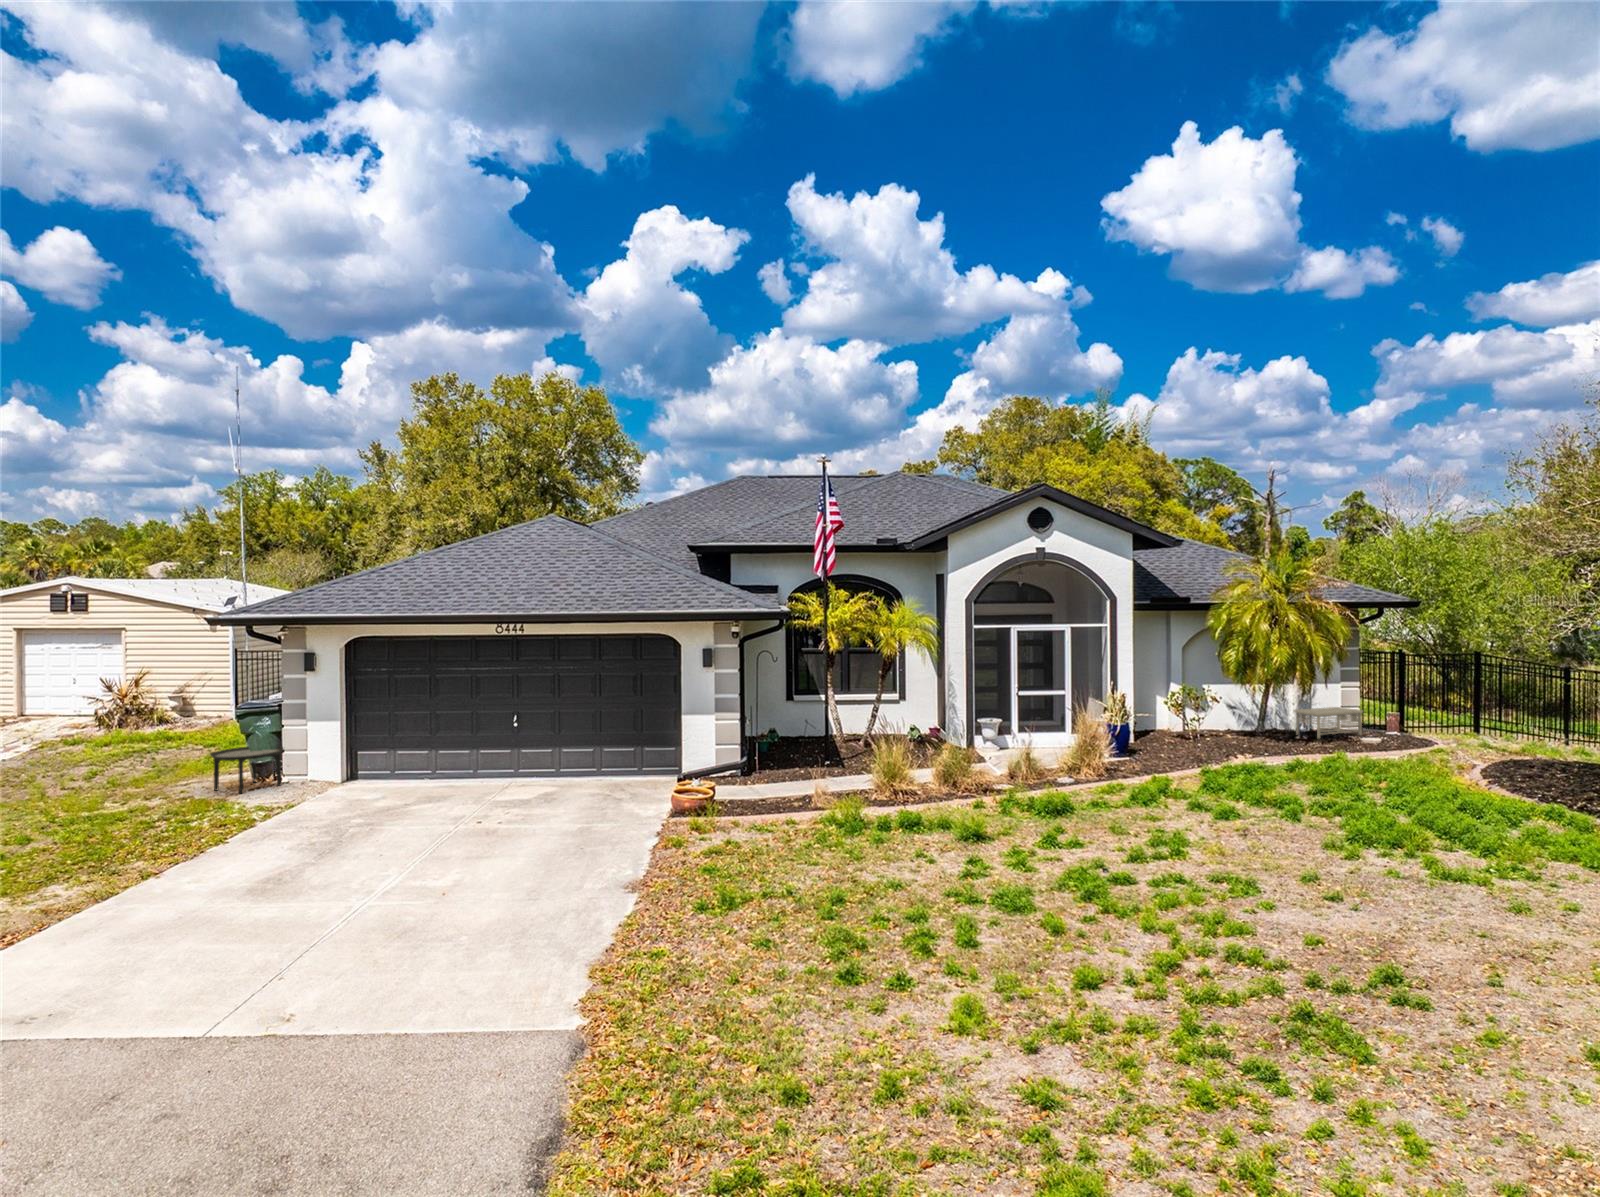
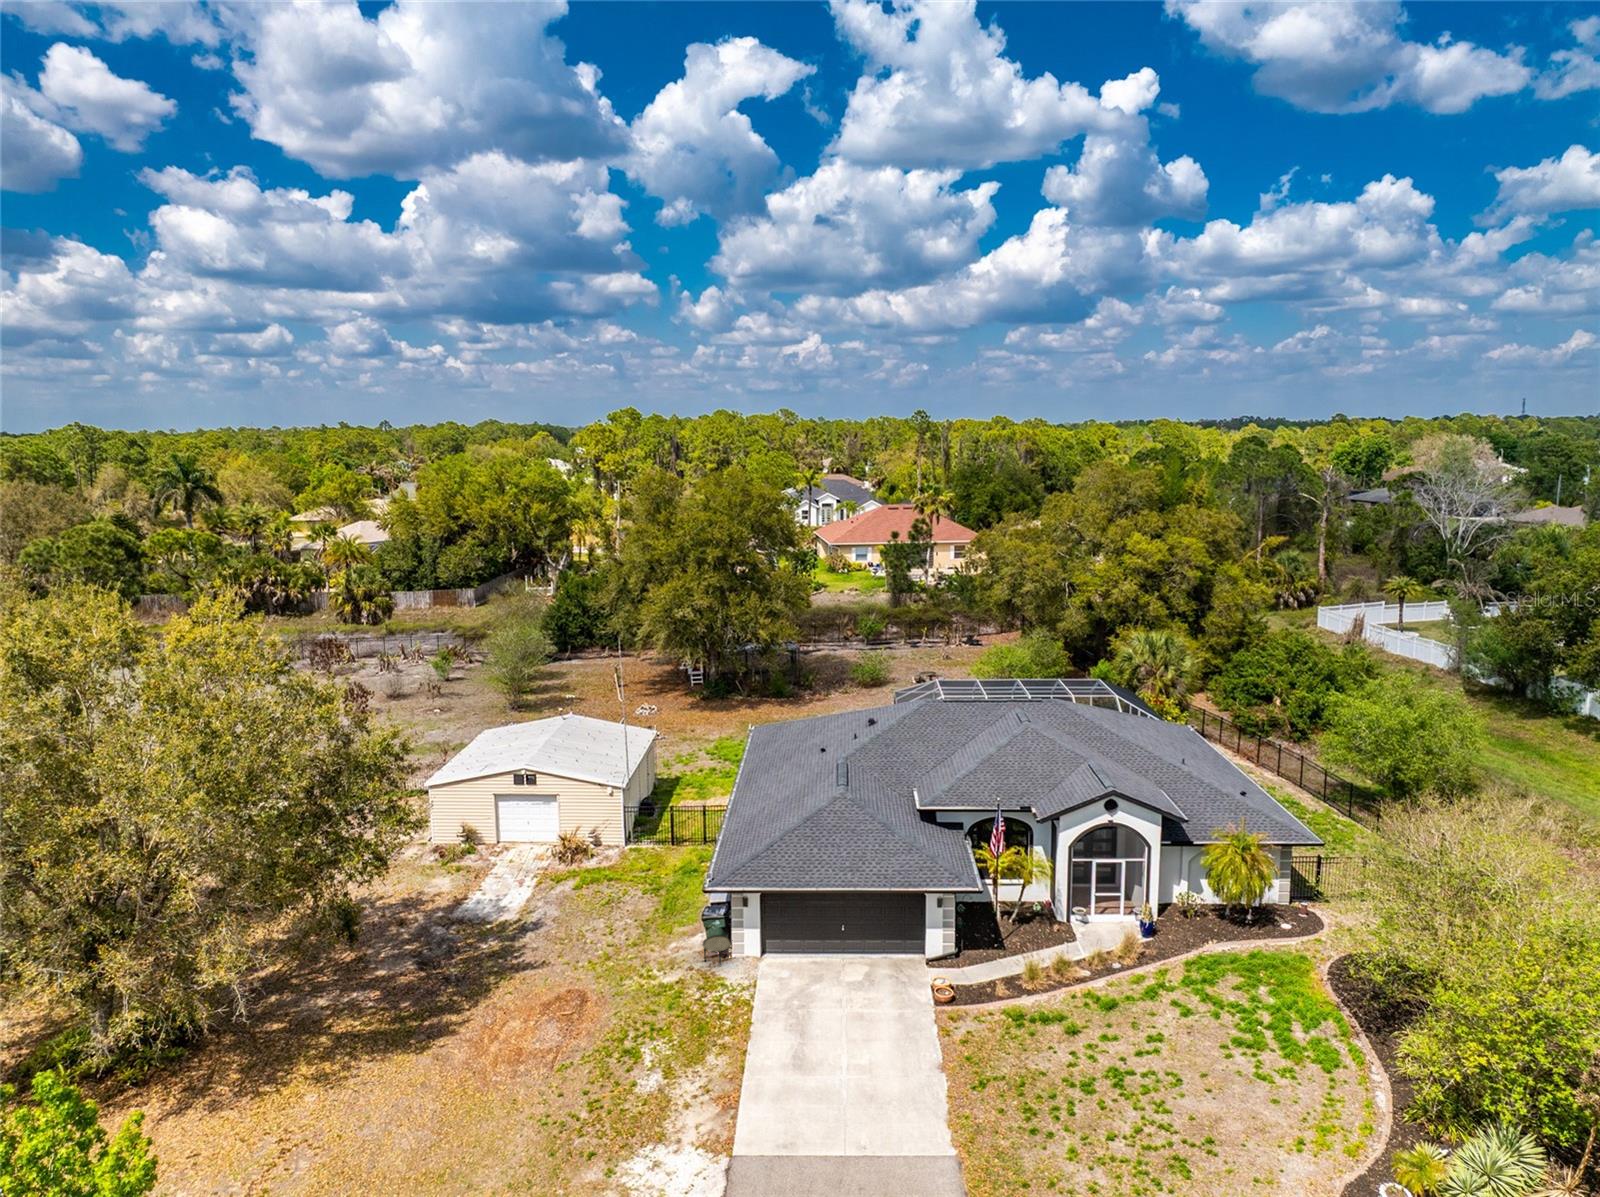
storage bench: present [1294,707,1363,738] -> none [1252,897,1292,921]

